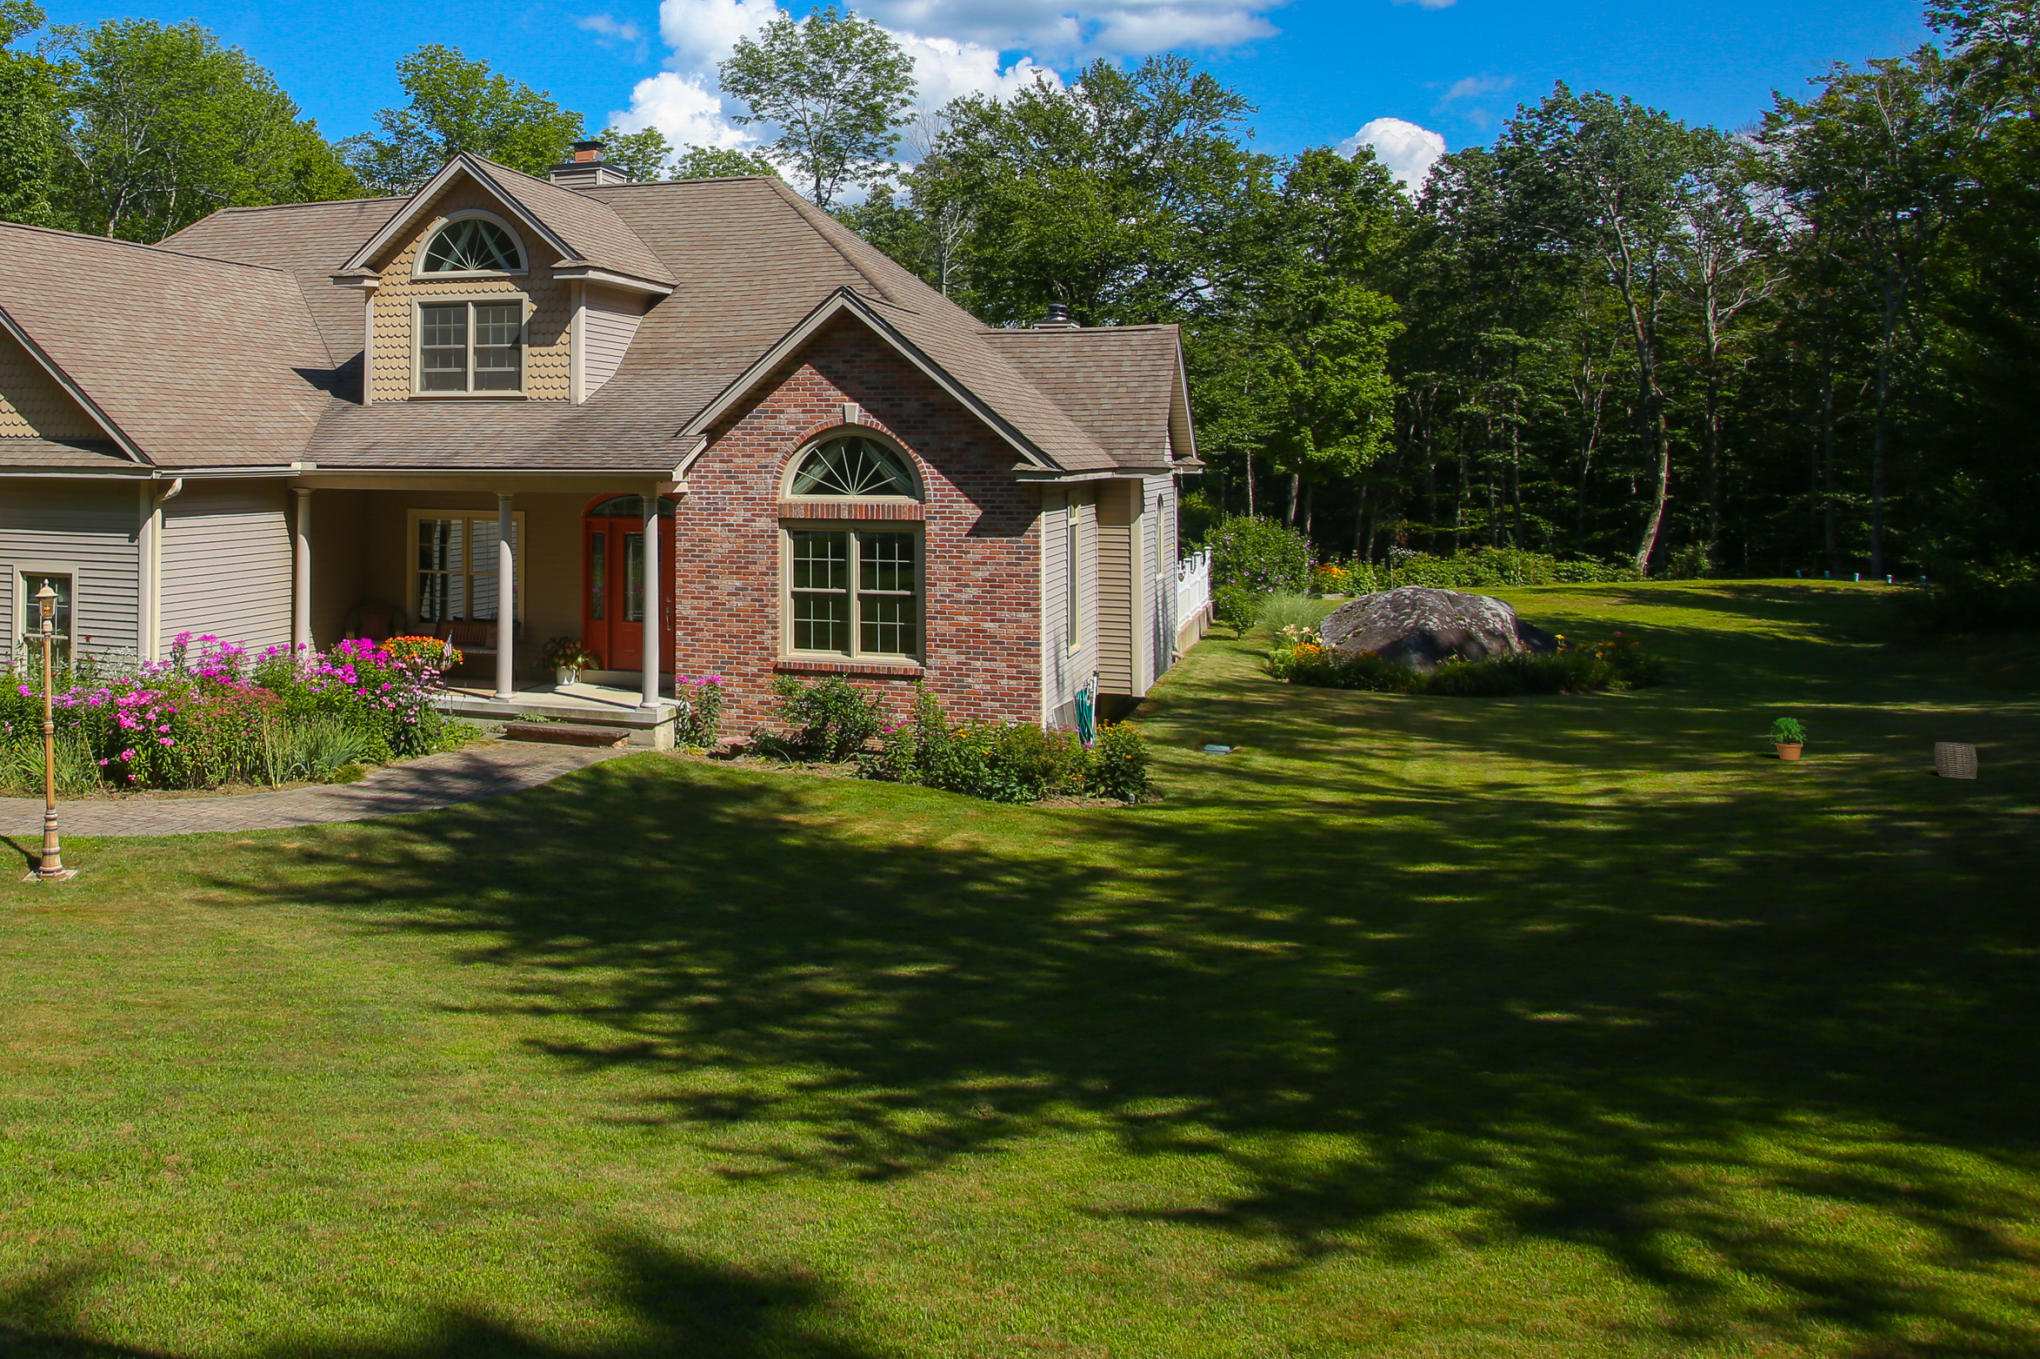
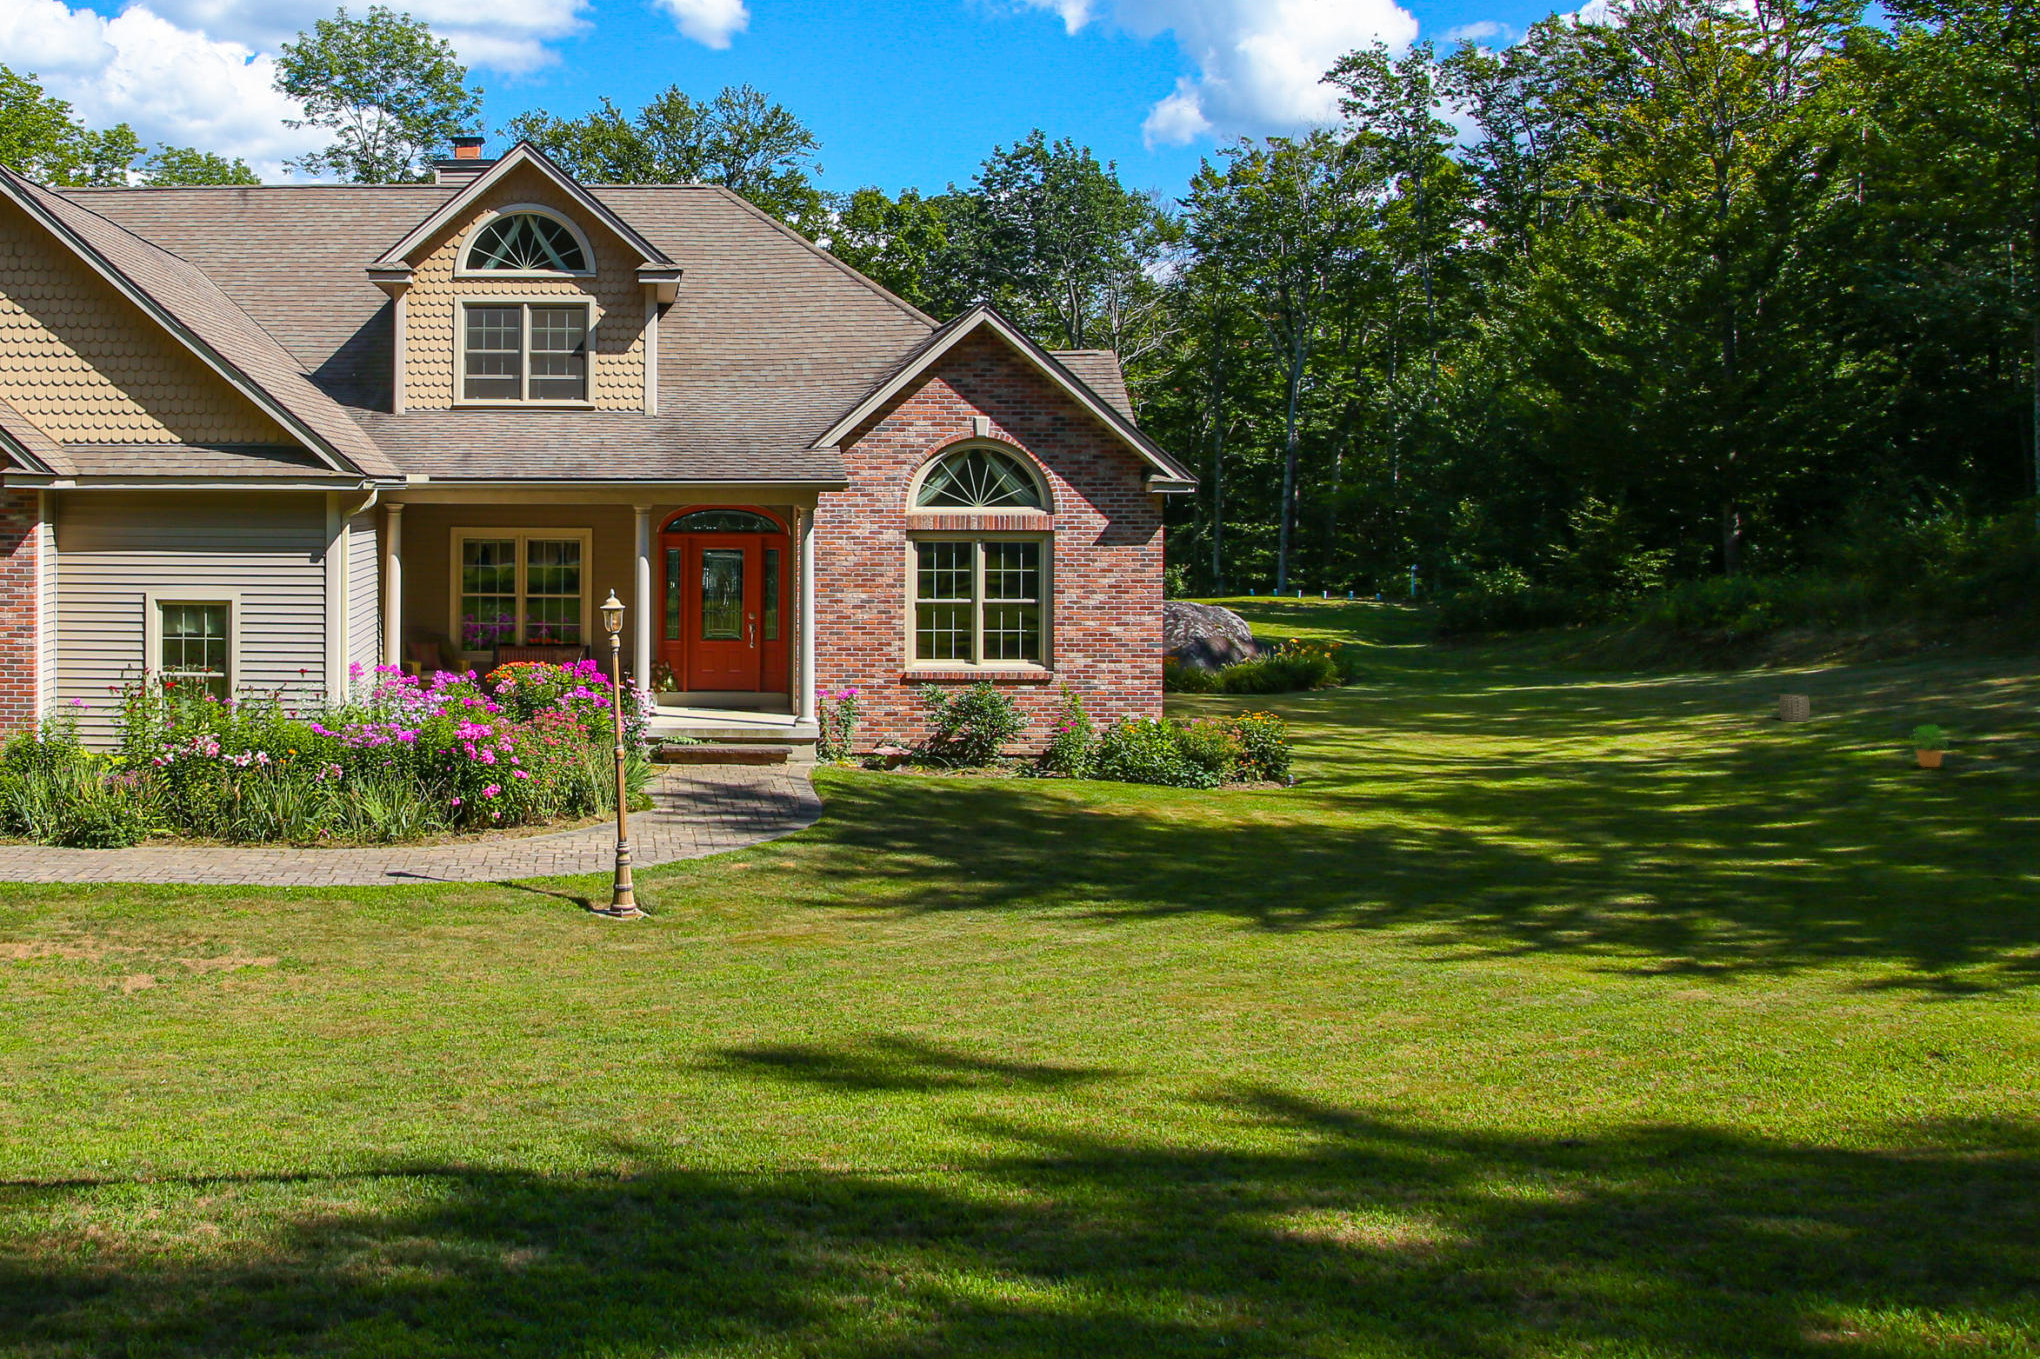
potted plant: present [1770,717,1806,760] -> present [1911,725,1947,767]

